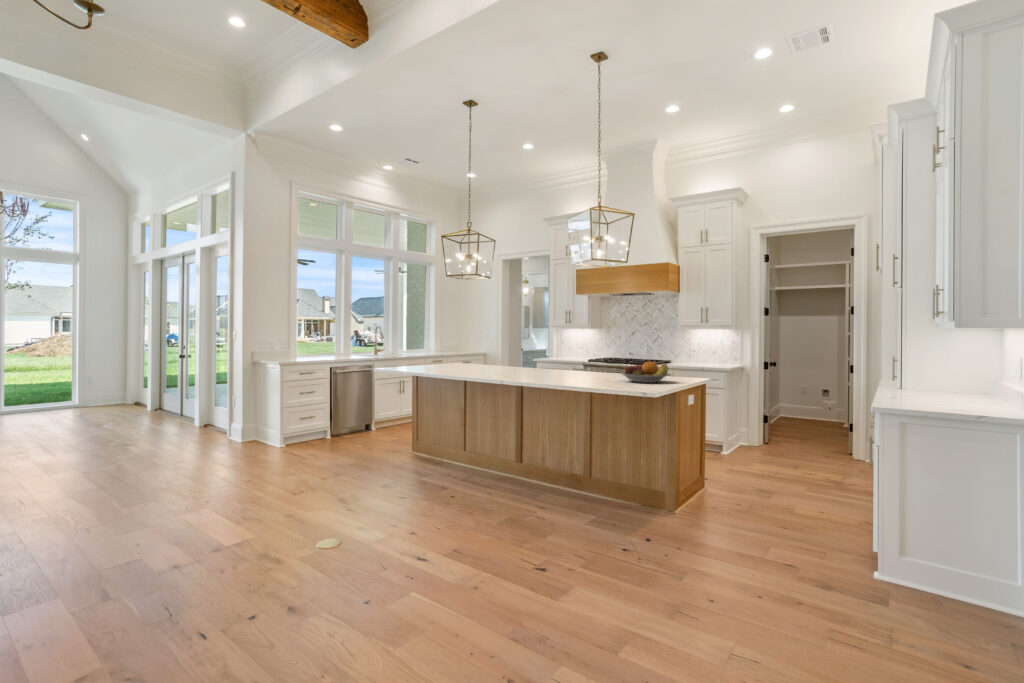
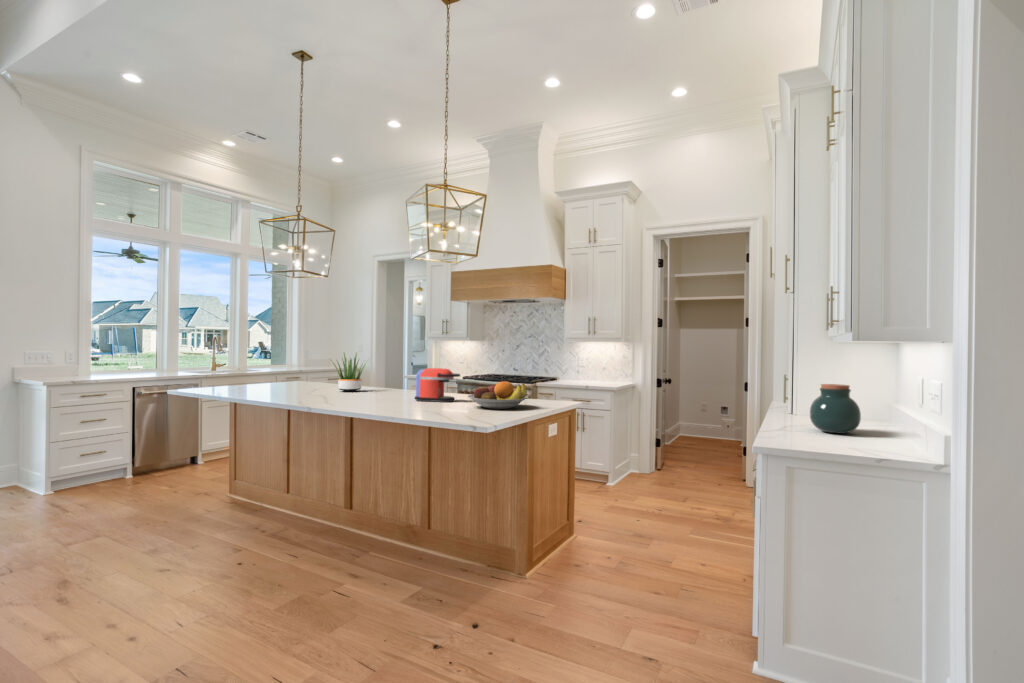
potted plant: none [494,340,523,371] -> present [331,353,367,392]
coffee maker: none [571,352,608,378] -> present [415,368,460,402]
jar: none [918,362,963,401] -> present [810,384,861,433]

